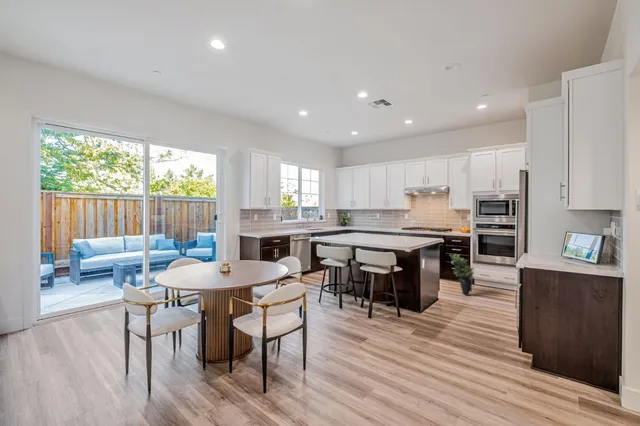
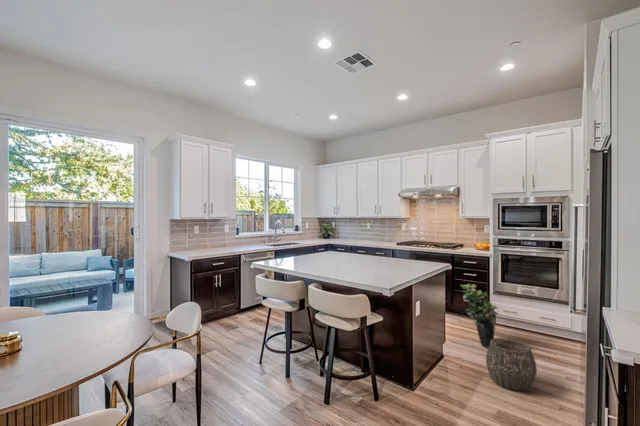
woven basket: none [466,285,496,314] -> present [486,338,537,391]

